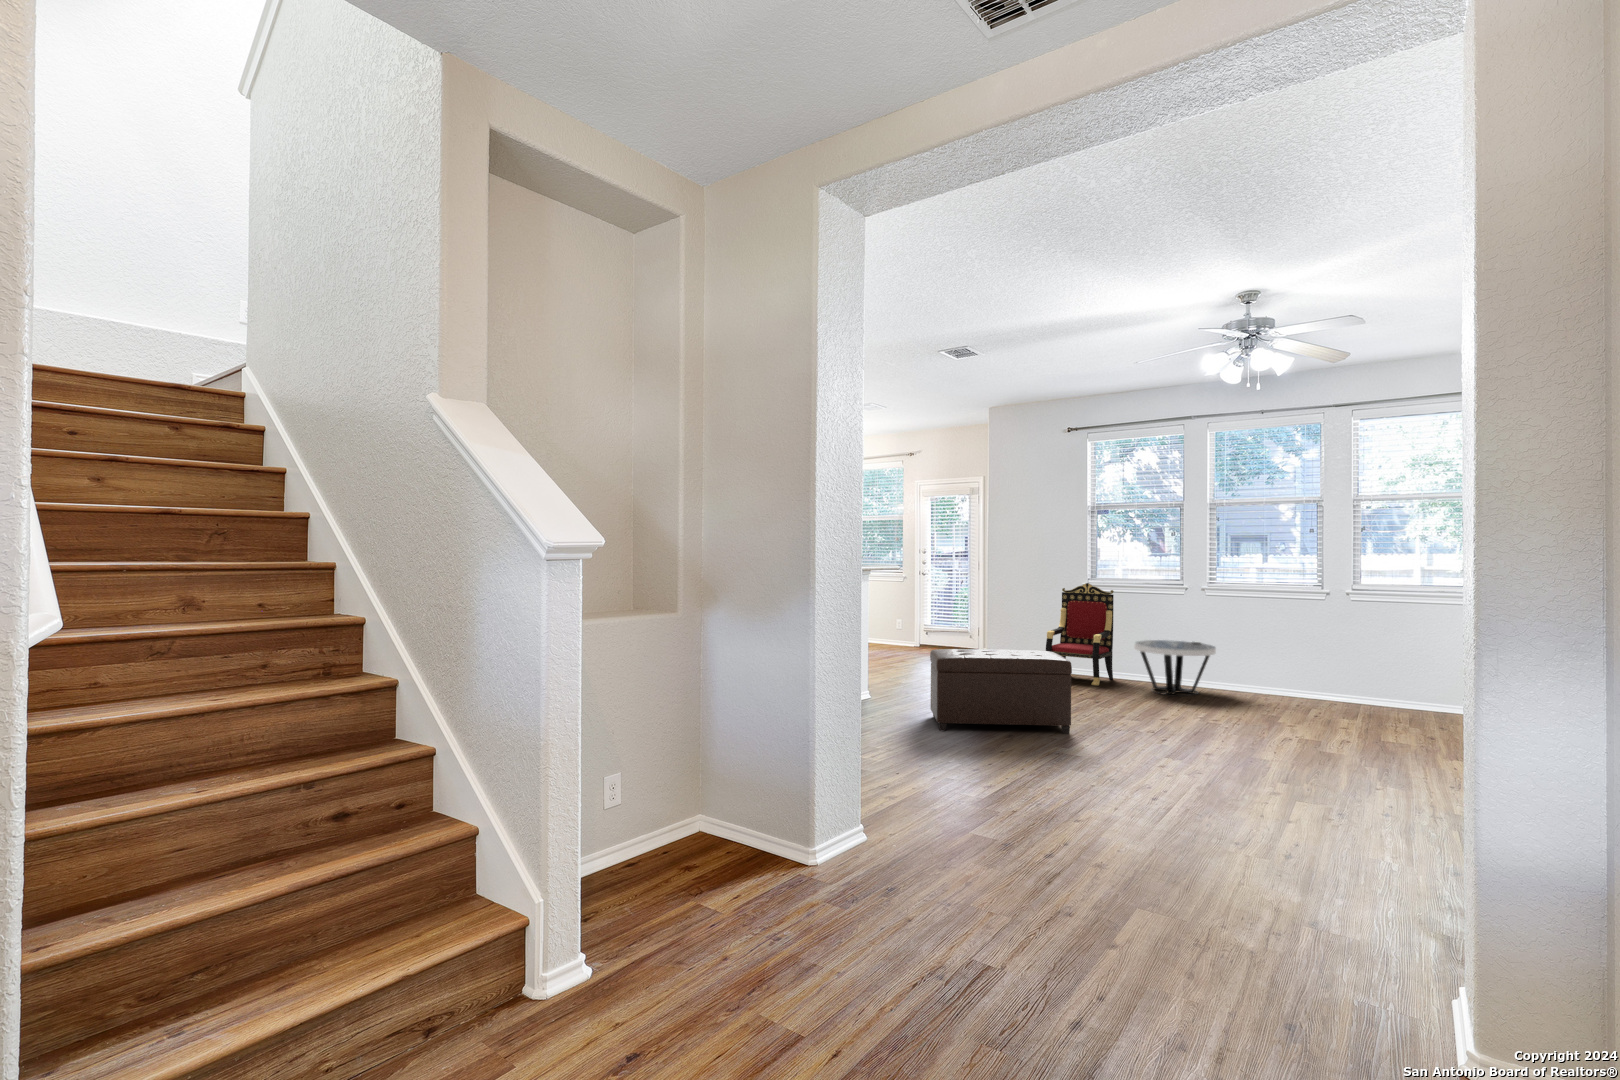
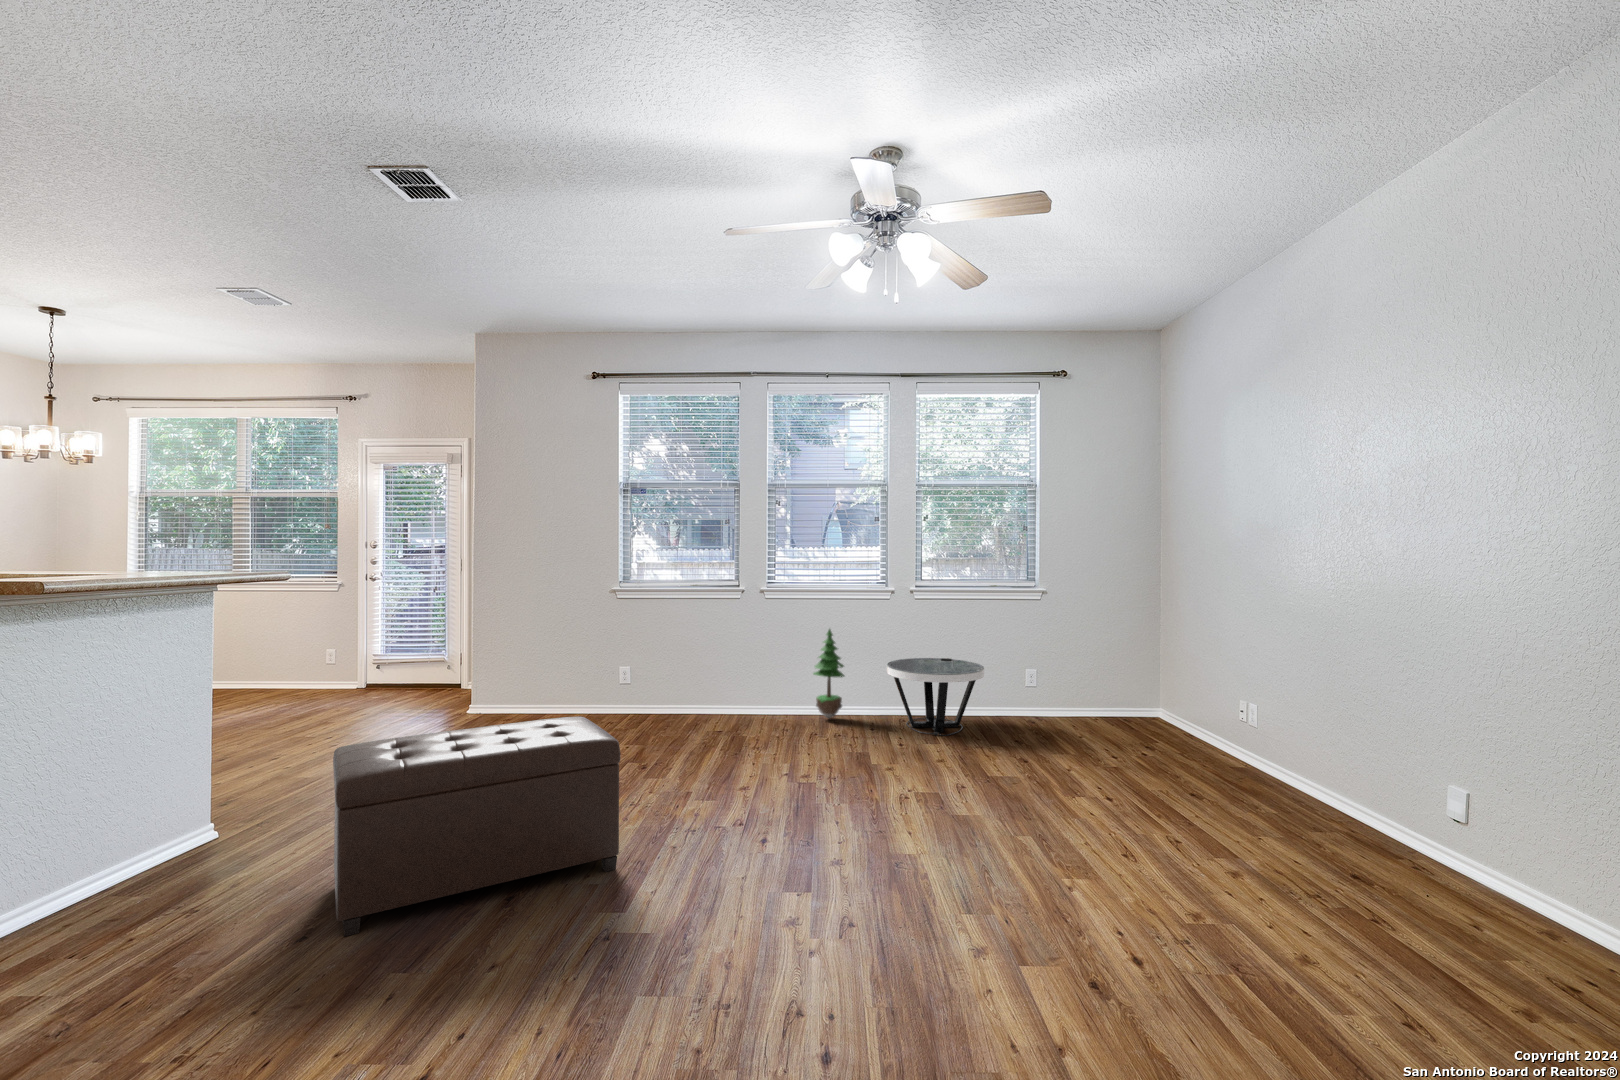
armchair: present [1046,583,1114,685] -> none [560,587,654,732]
potted tree: none [1247,621,1279,697] -> present [813,629,844,719]
side table: present [1134,640,1216,695] -> present [887,657,984,736]

